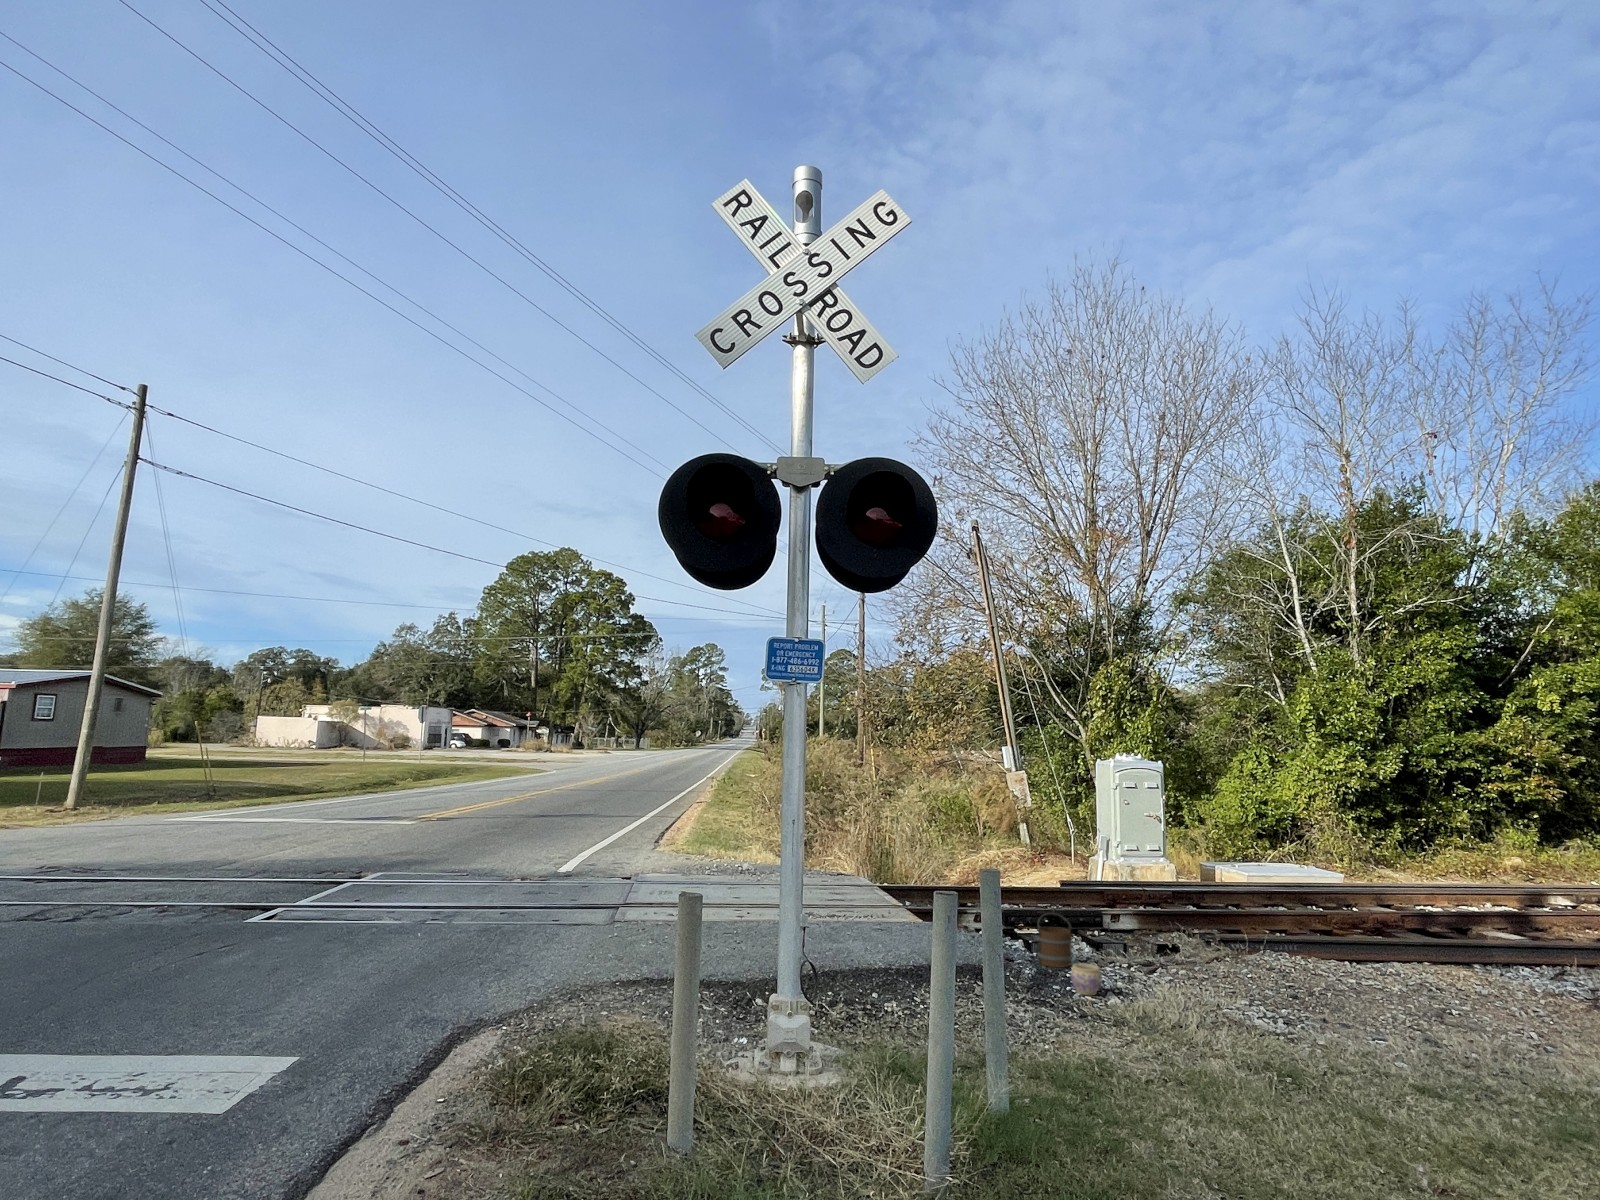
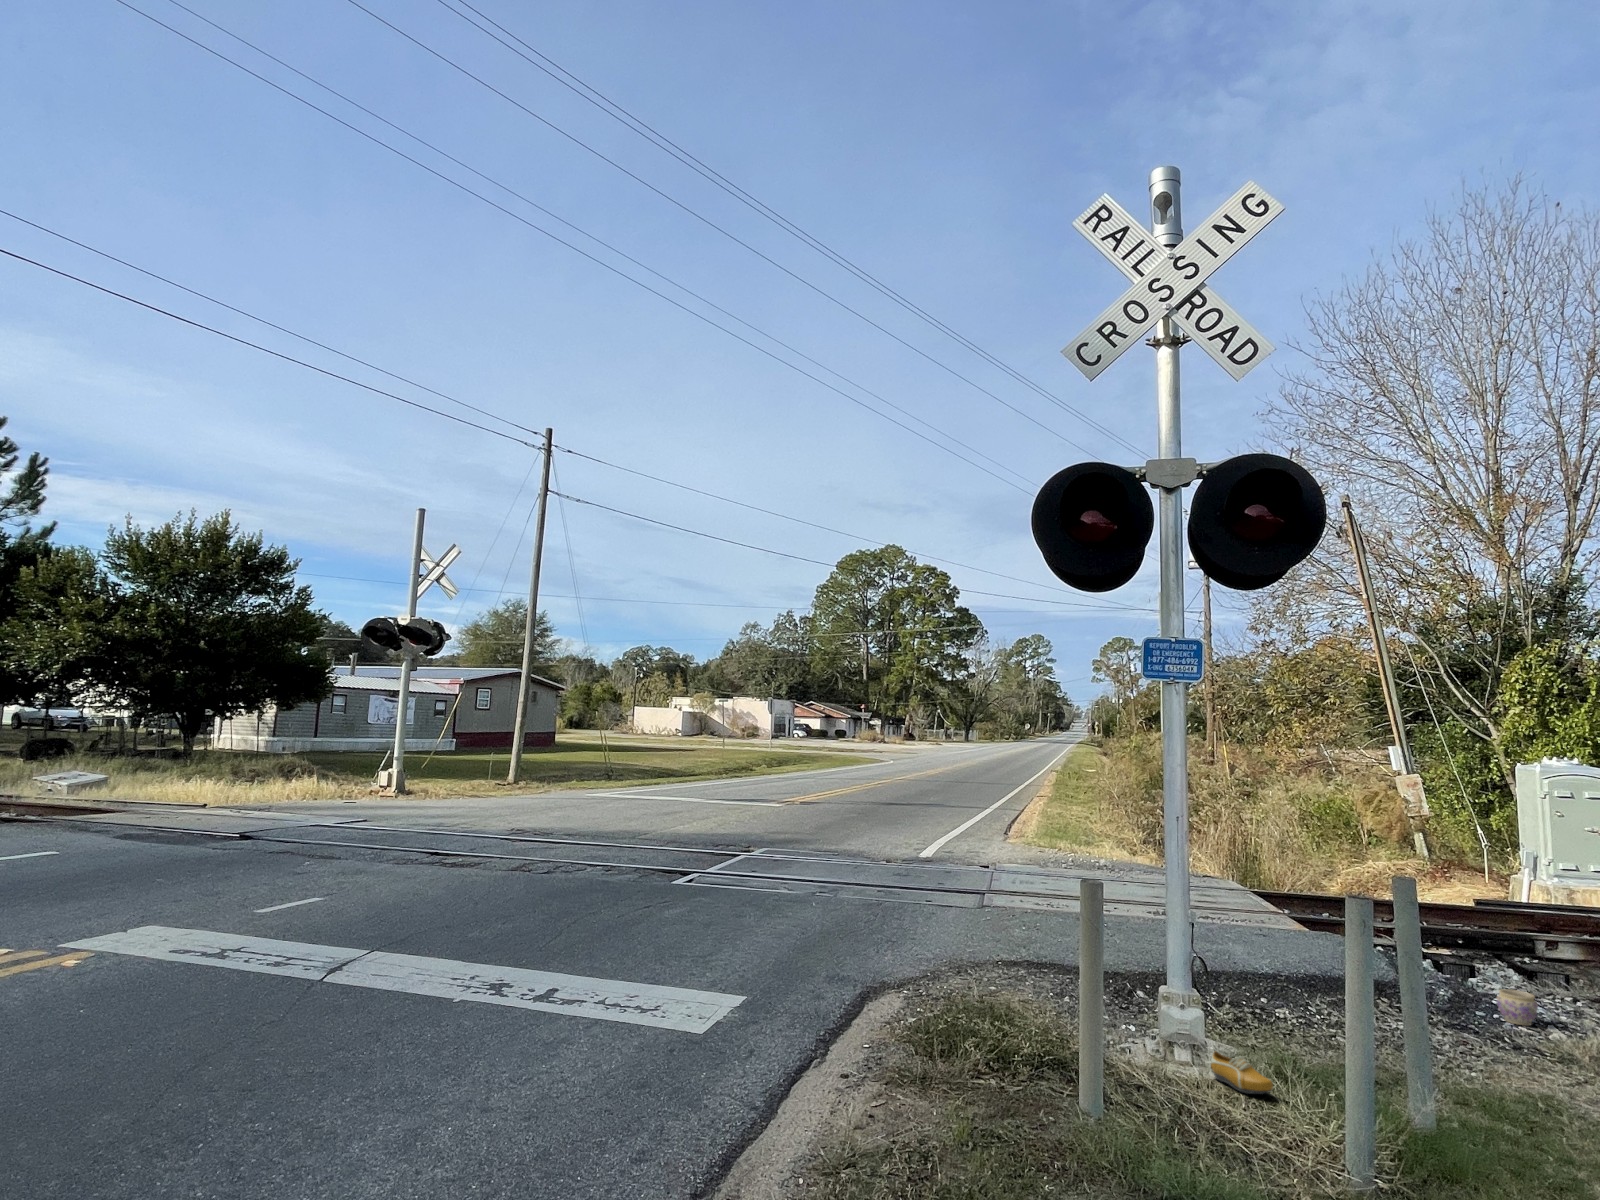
bucket: present [1038,914,1072,967] -> none [1450,932,1496,994]
shoe: none [811,1059,868,1101] -> present [1211,1052,1273,1094]

